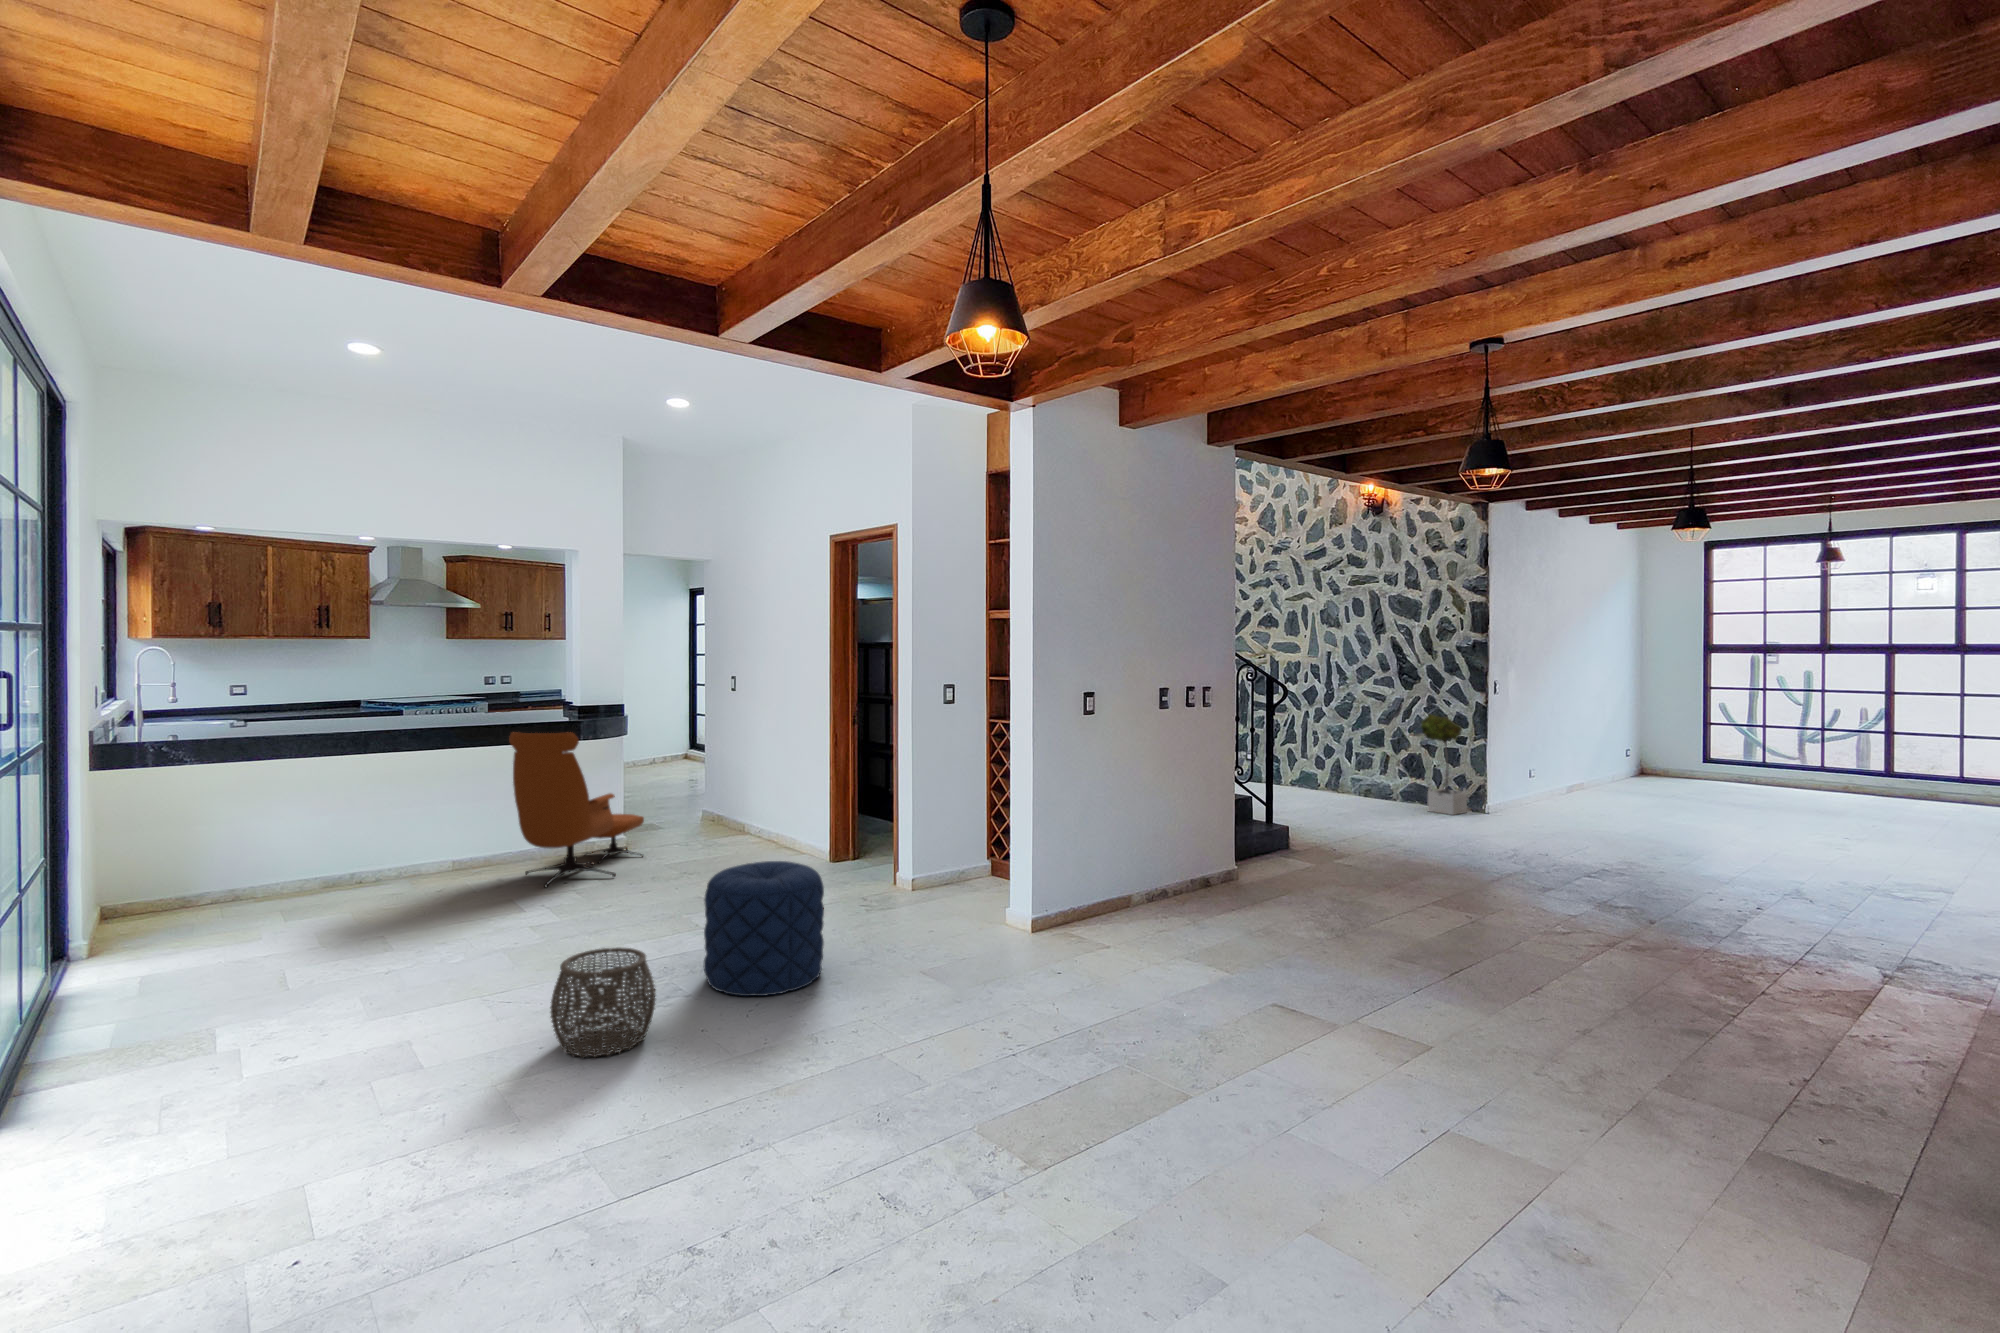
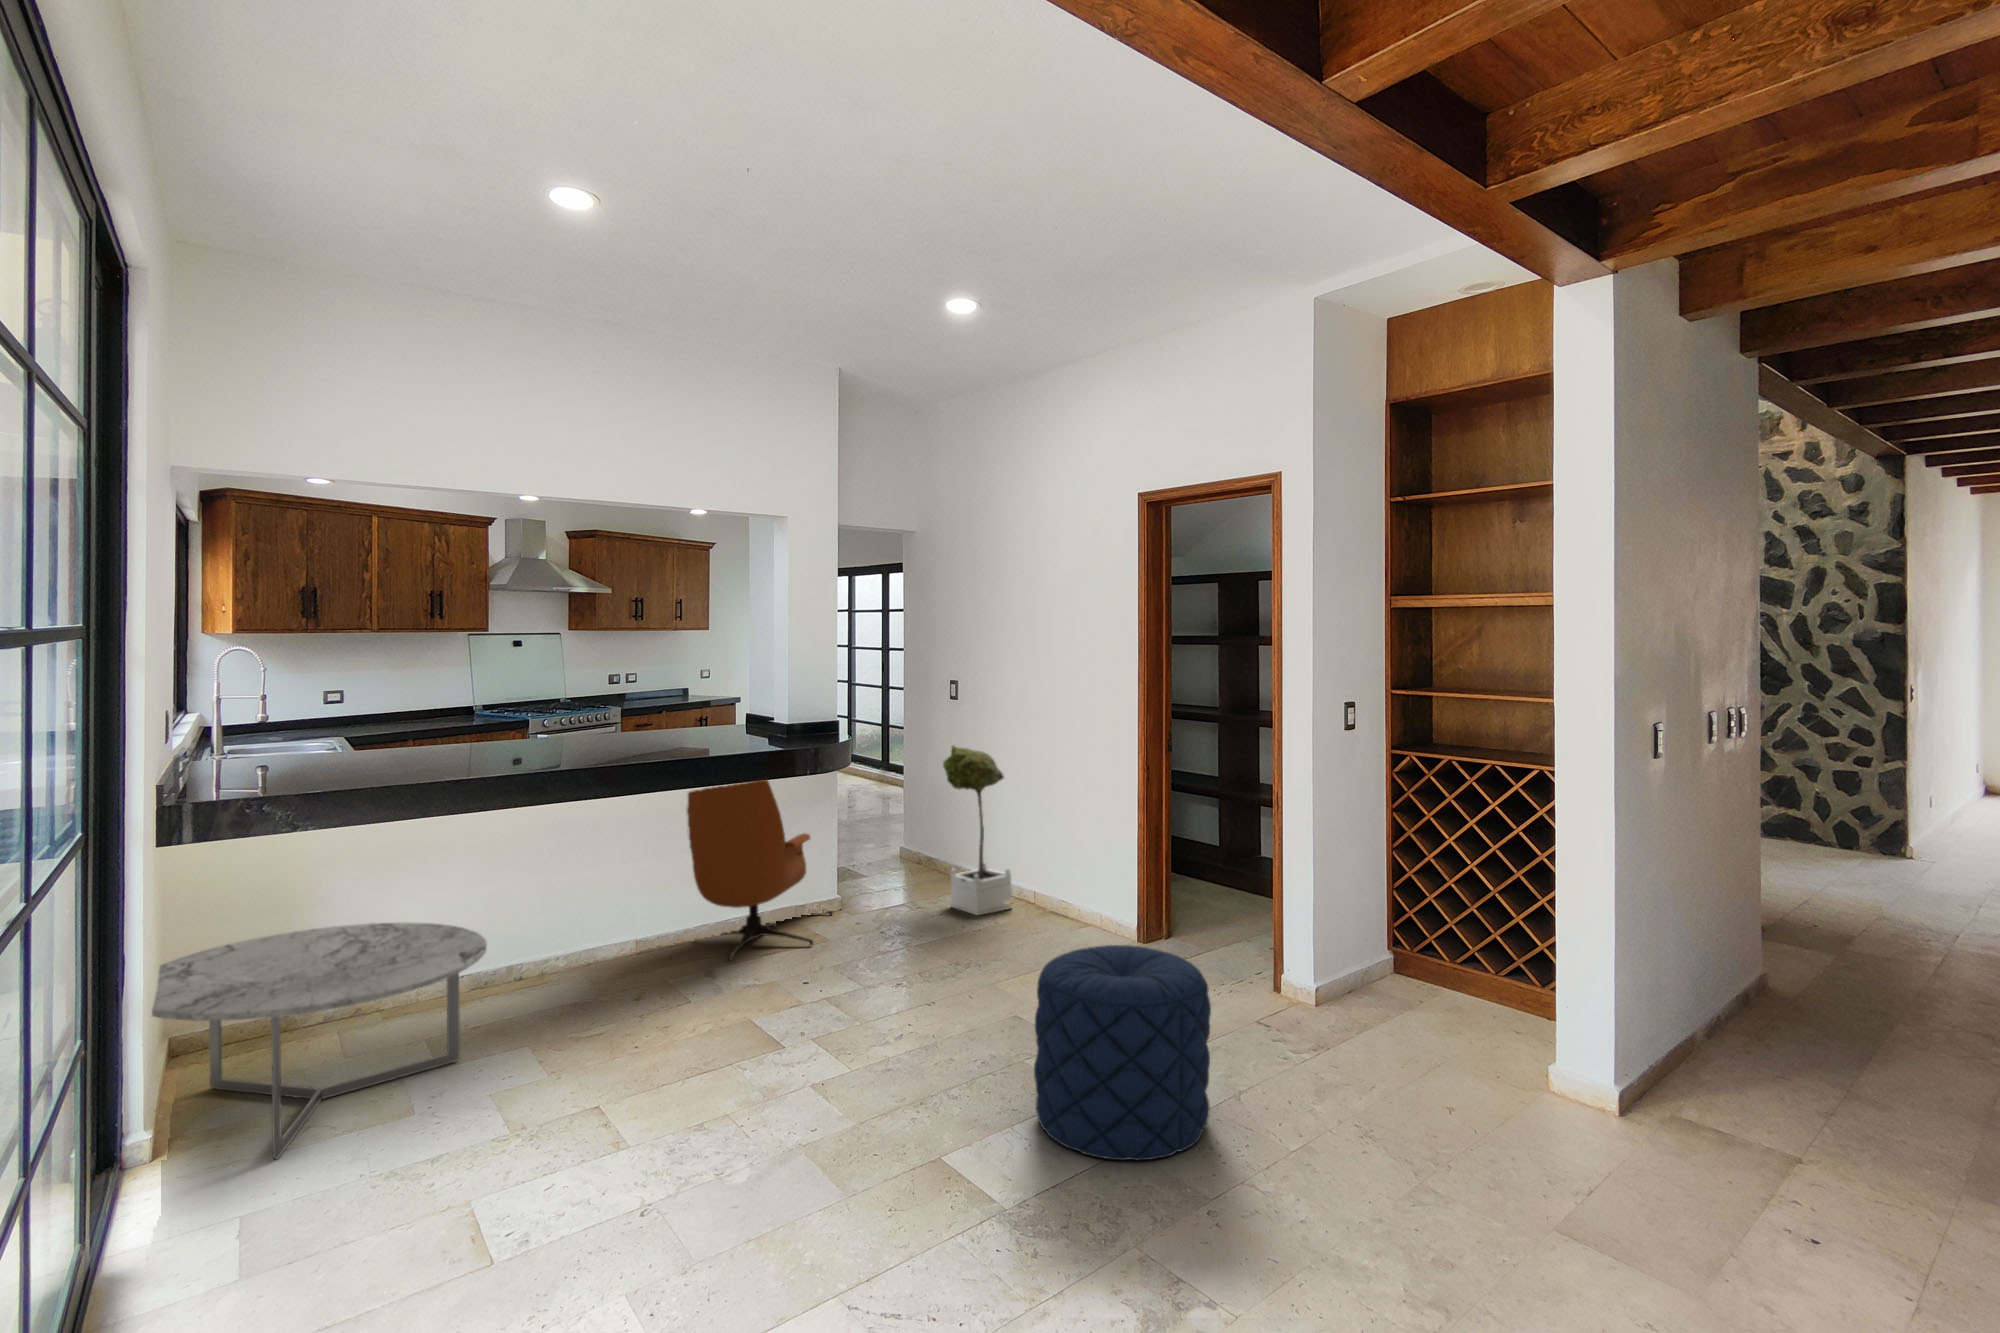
potted tree: present [1421,714,1467,815] -> present [943,746,1012,915]
coffee table: none [52,855,331,1007] -> present [152,923,487,1159]
woven basket: present [550,947,656,1057] -> none [874,1094,1031,1287]

